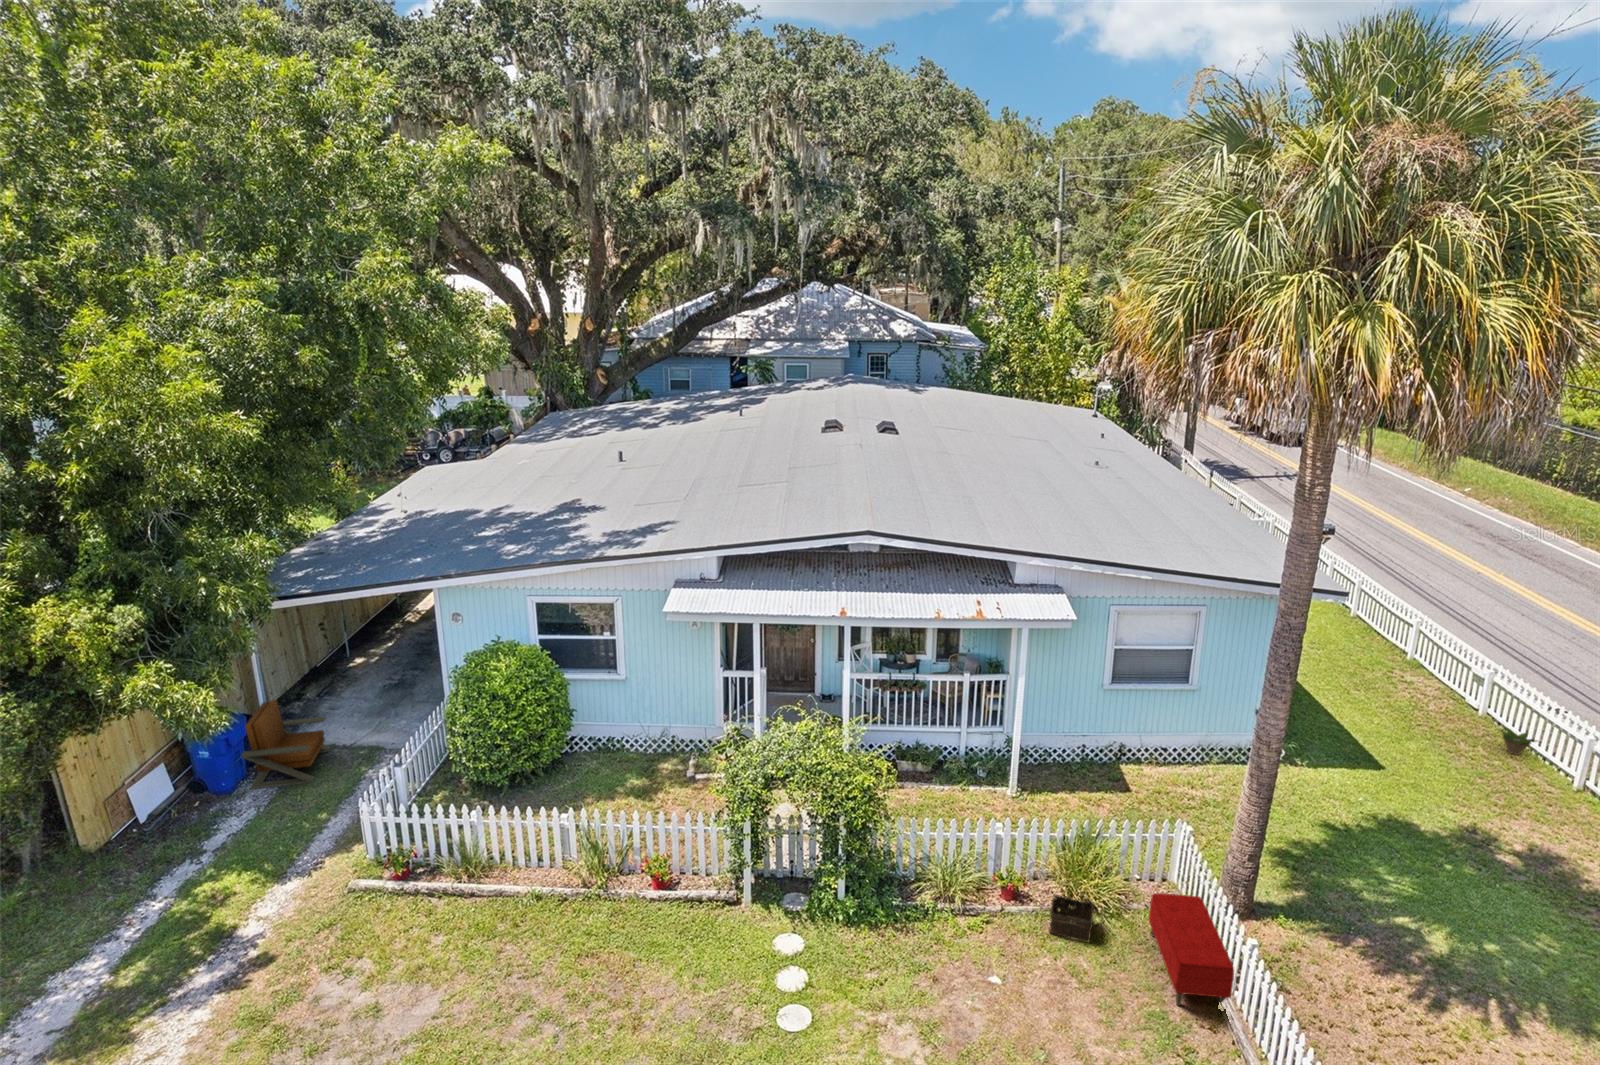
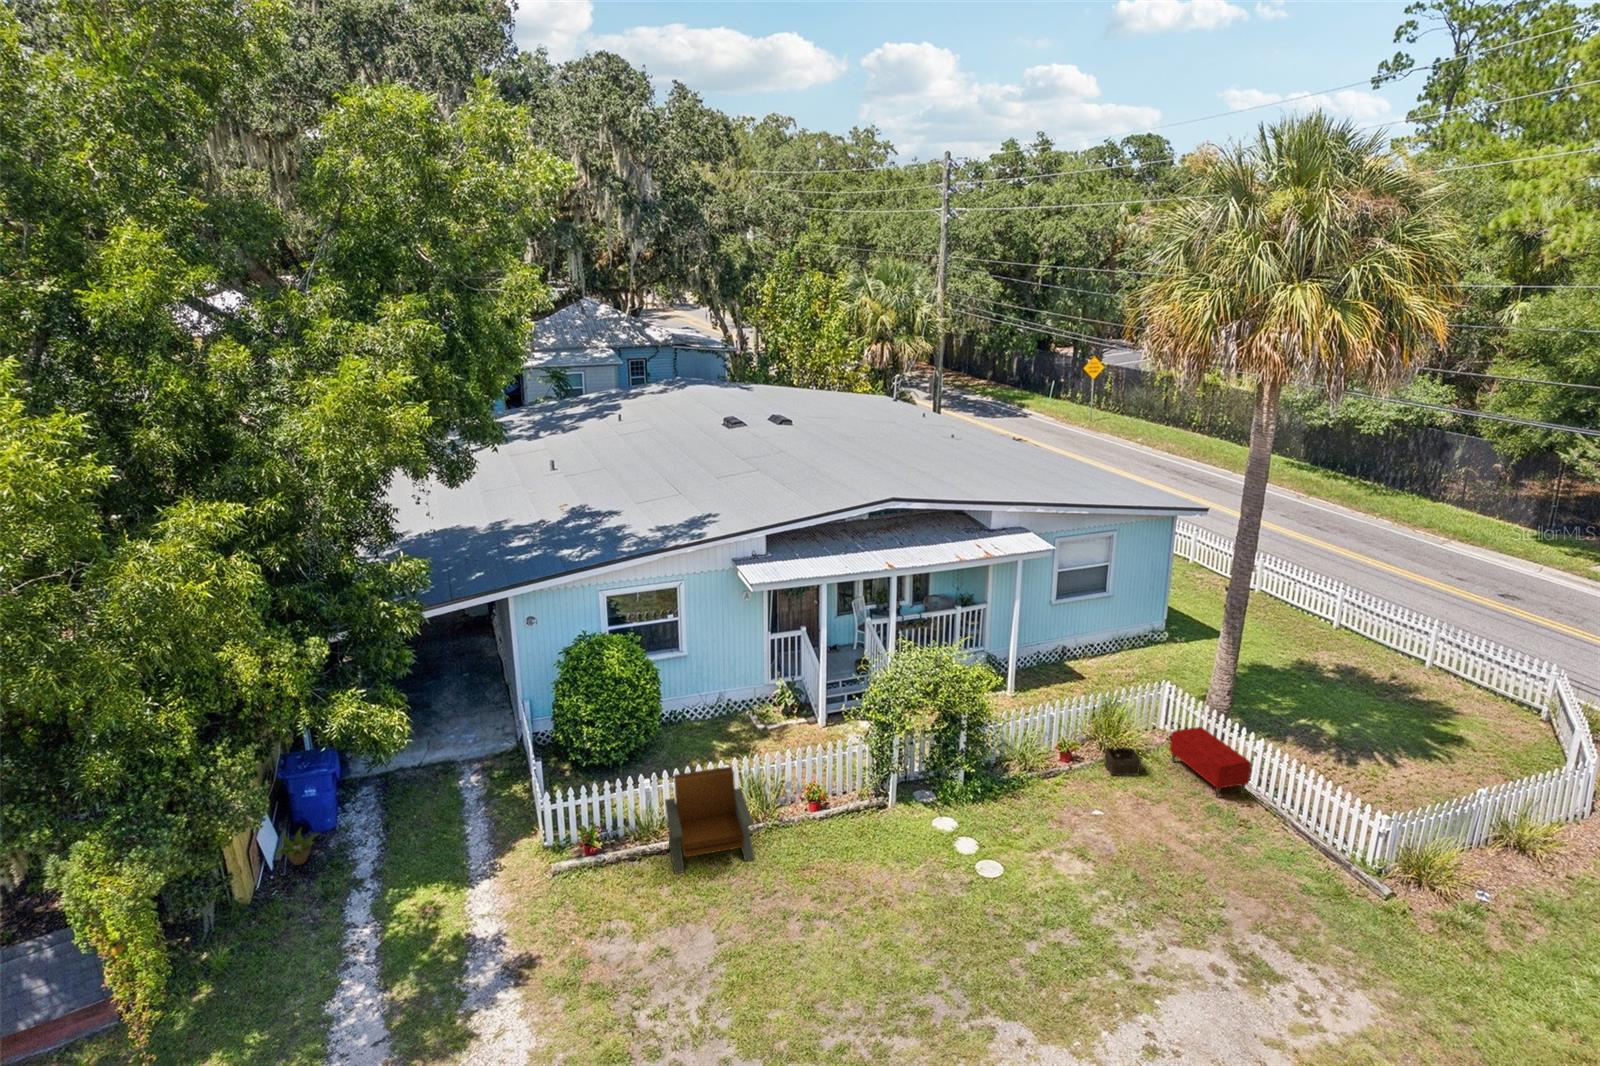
lounge chair: present [241,700,331,789] -> present [665,767,755,873]
decorative plant: present [1499,728,1536,755] -> present [275,829,318,865]

